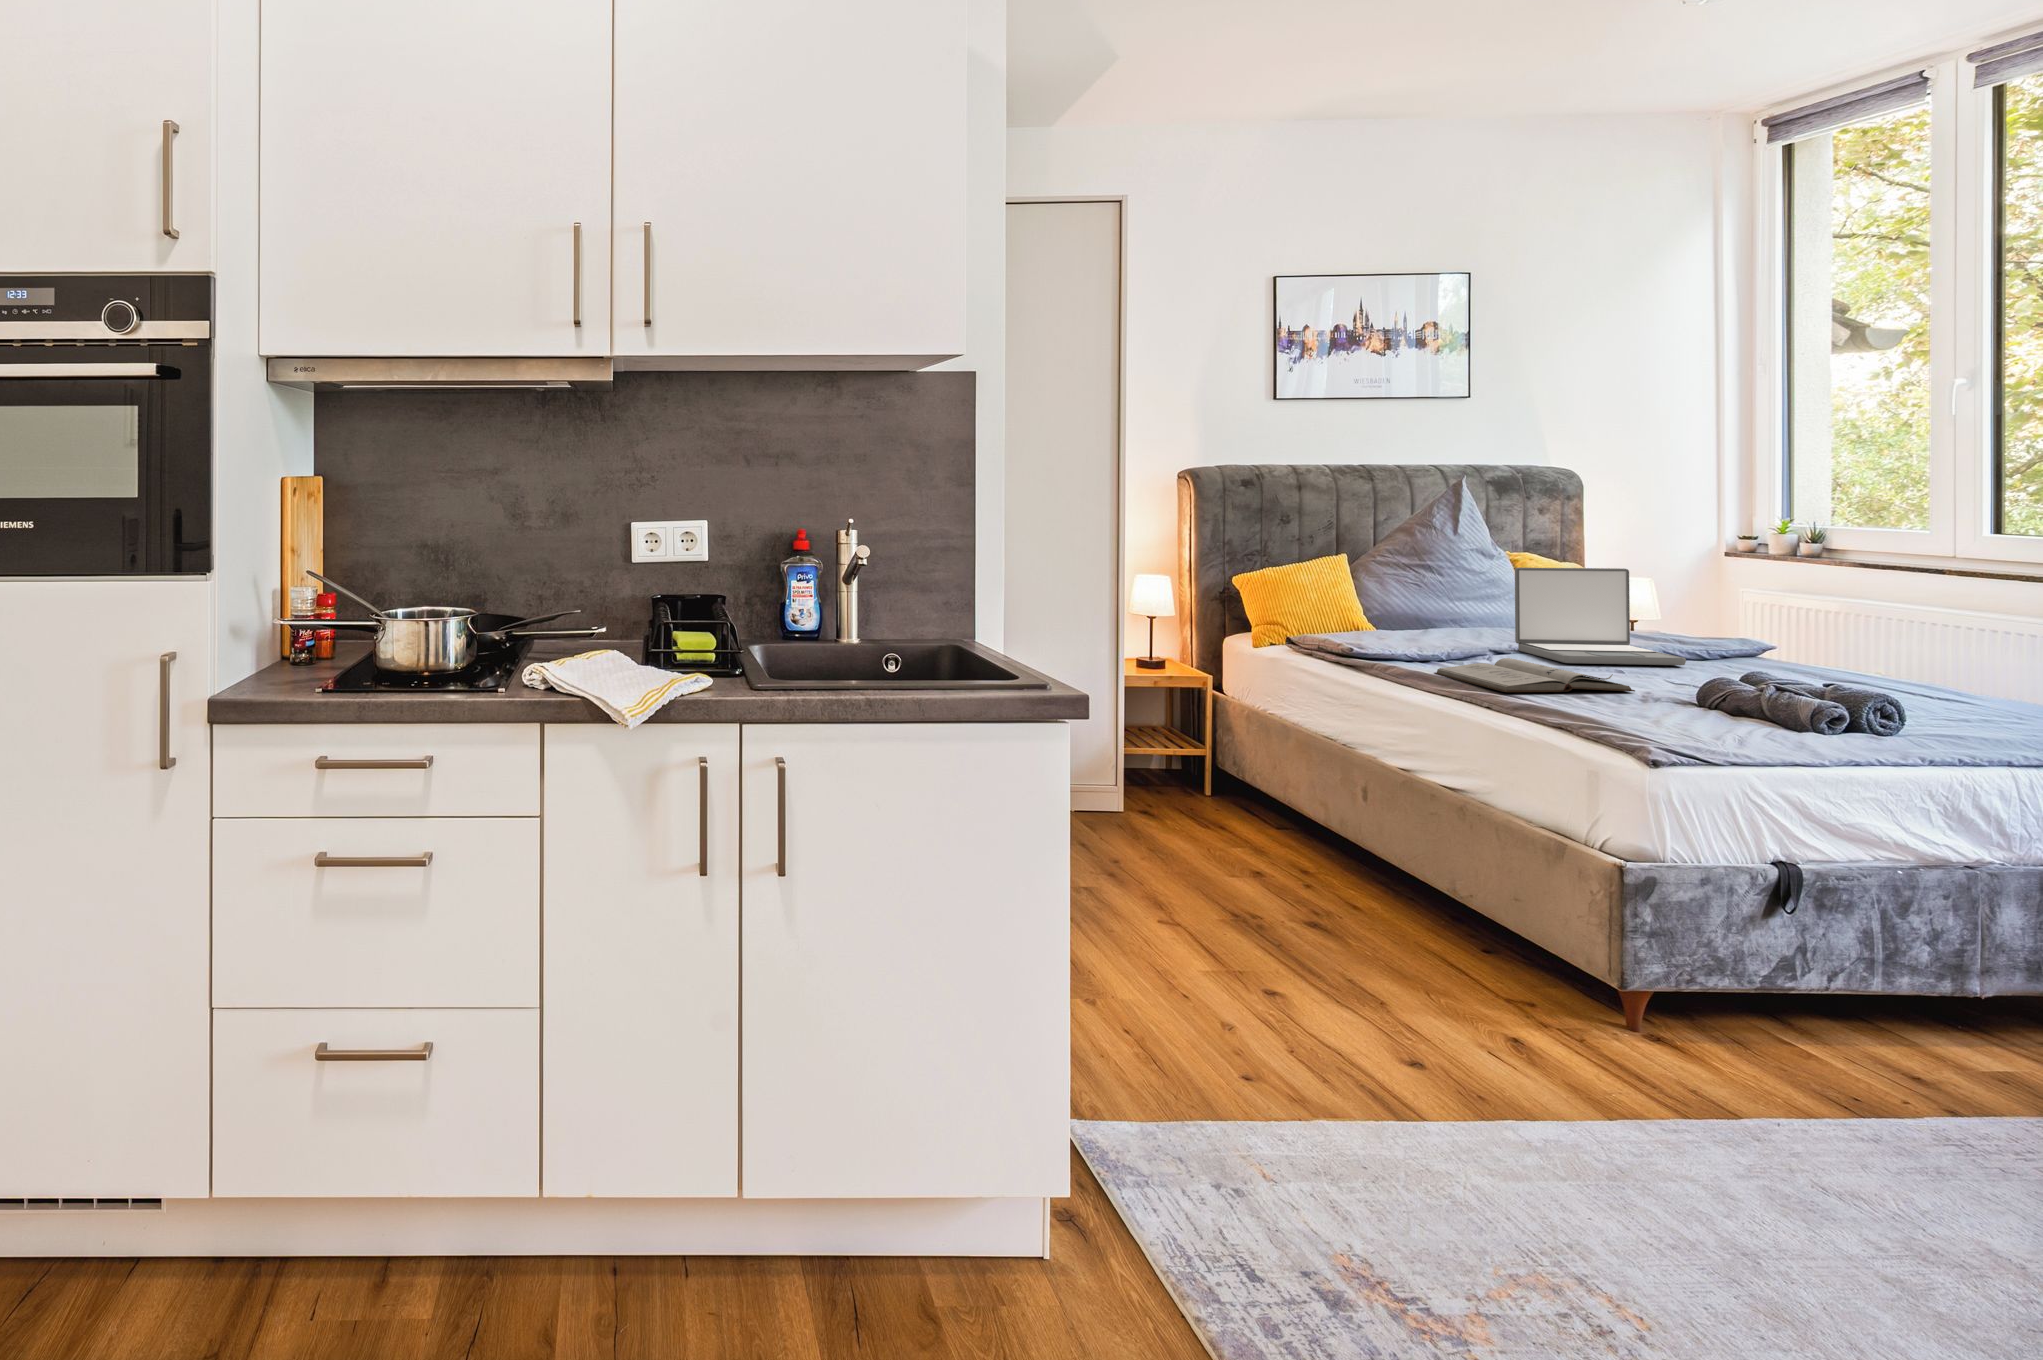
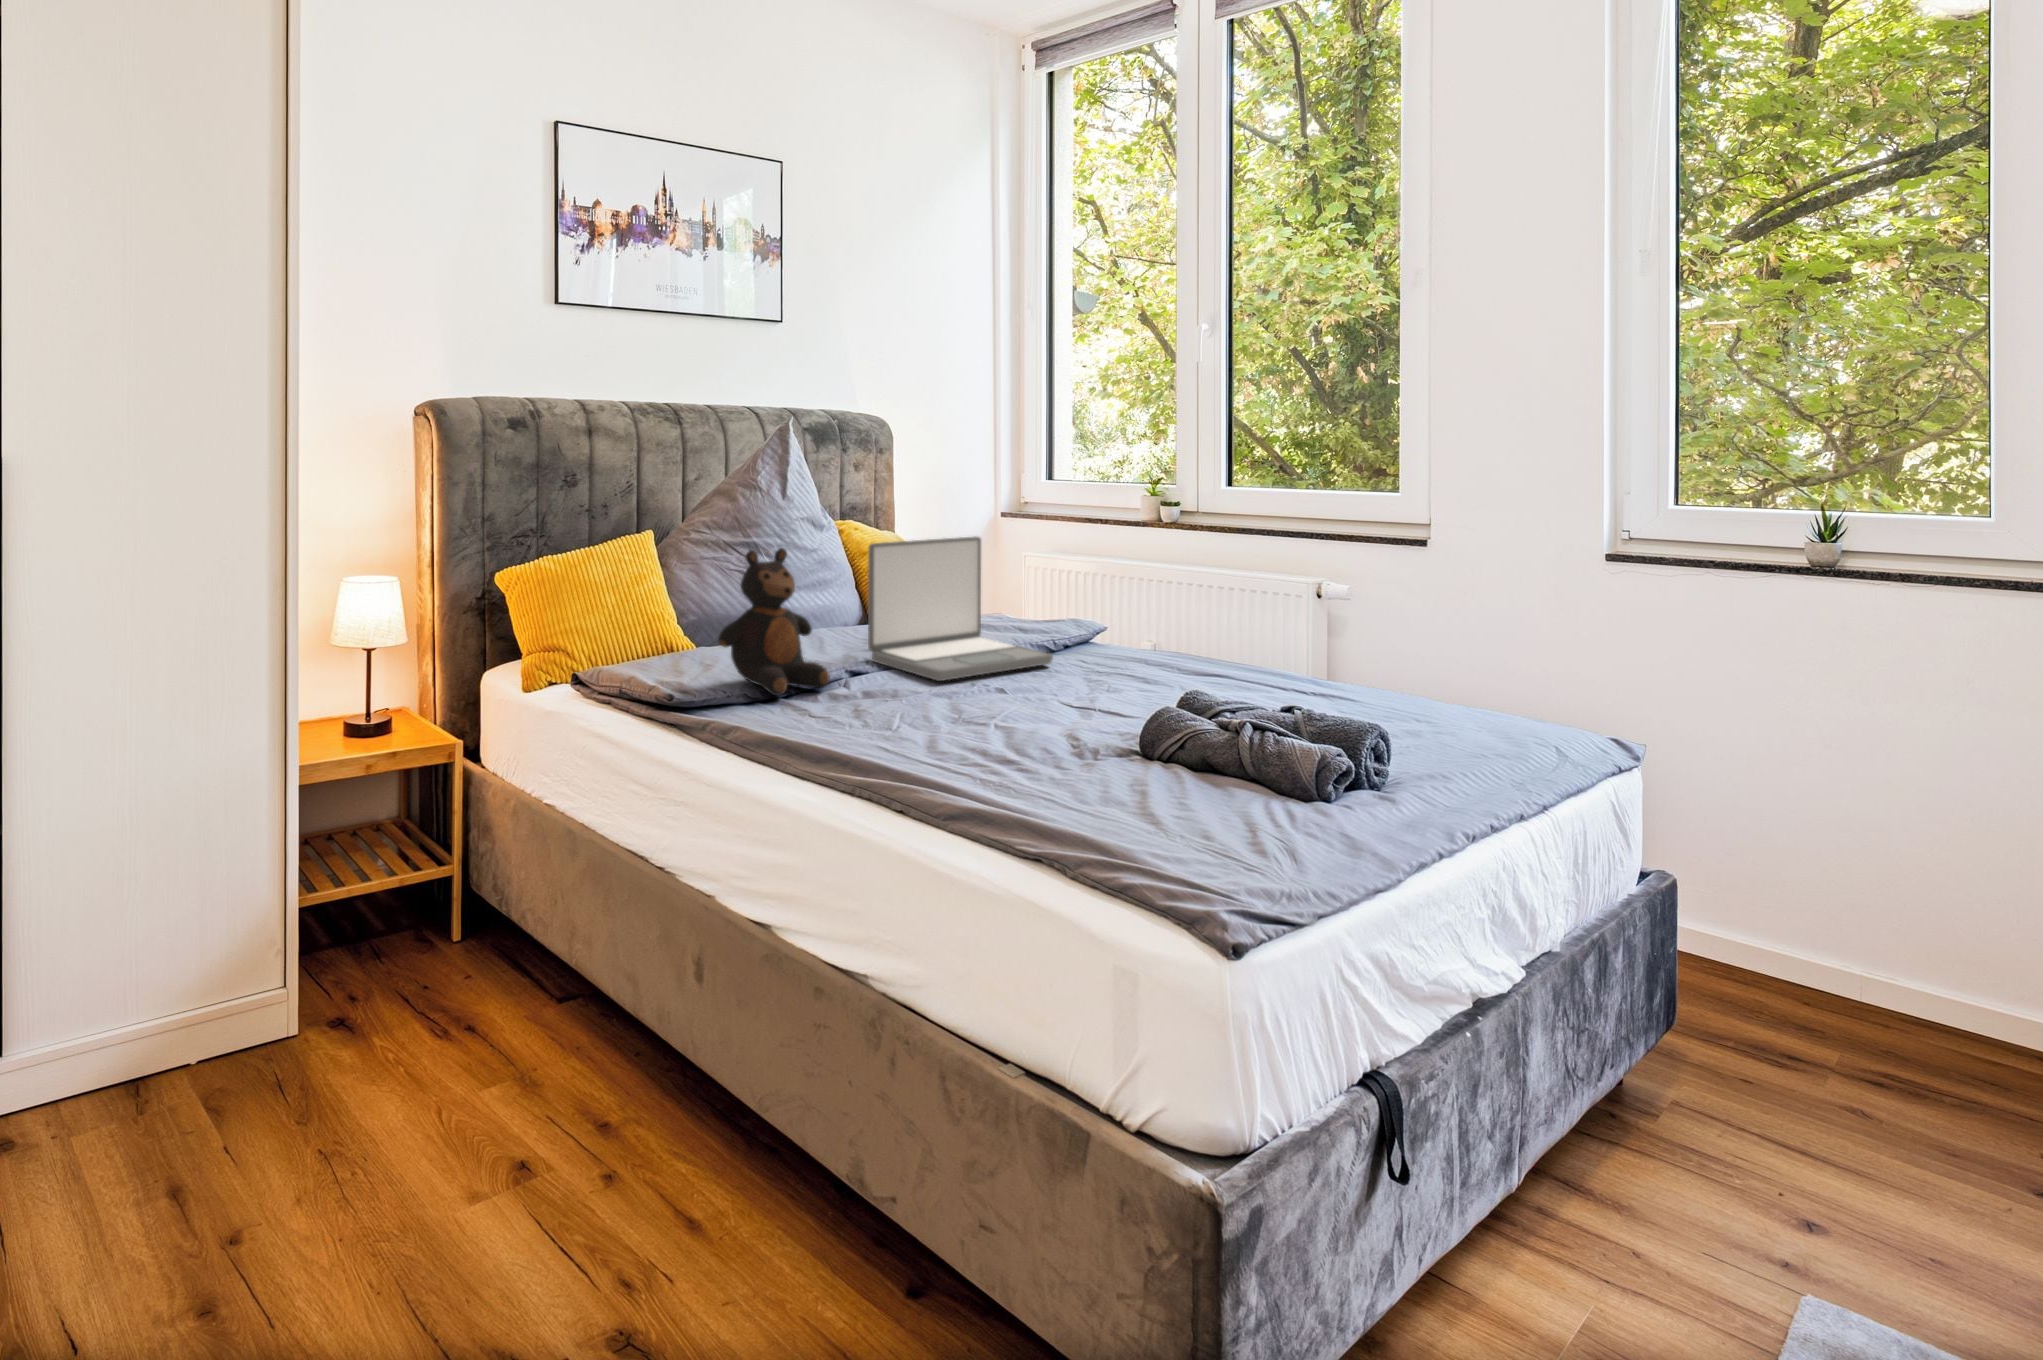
teddy bear: none [1385,565,1471,657] -> present [718,548,830,696]
book: present [1435,658,1635,692] -> none [800,693,1055,774]

